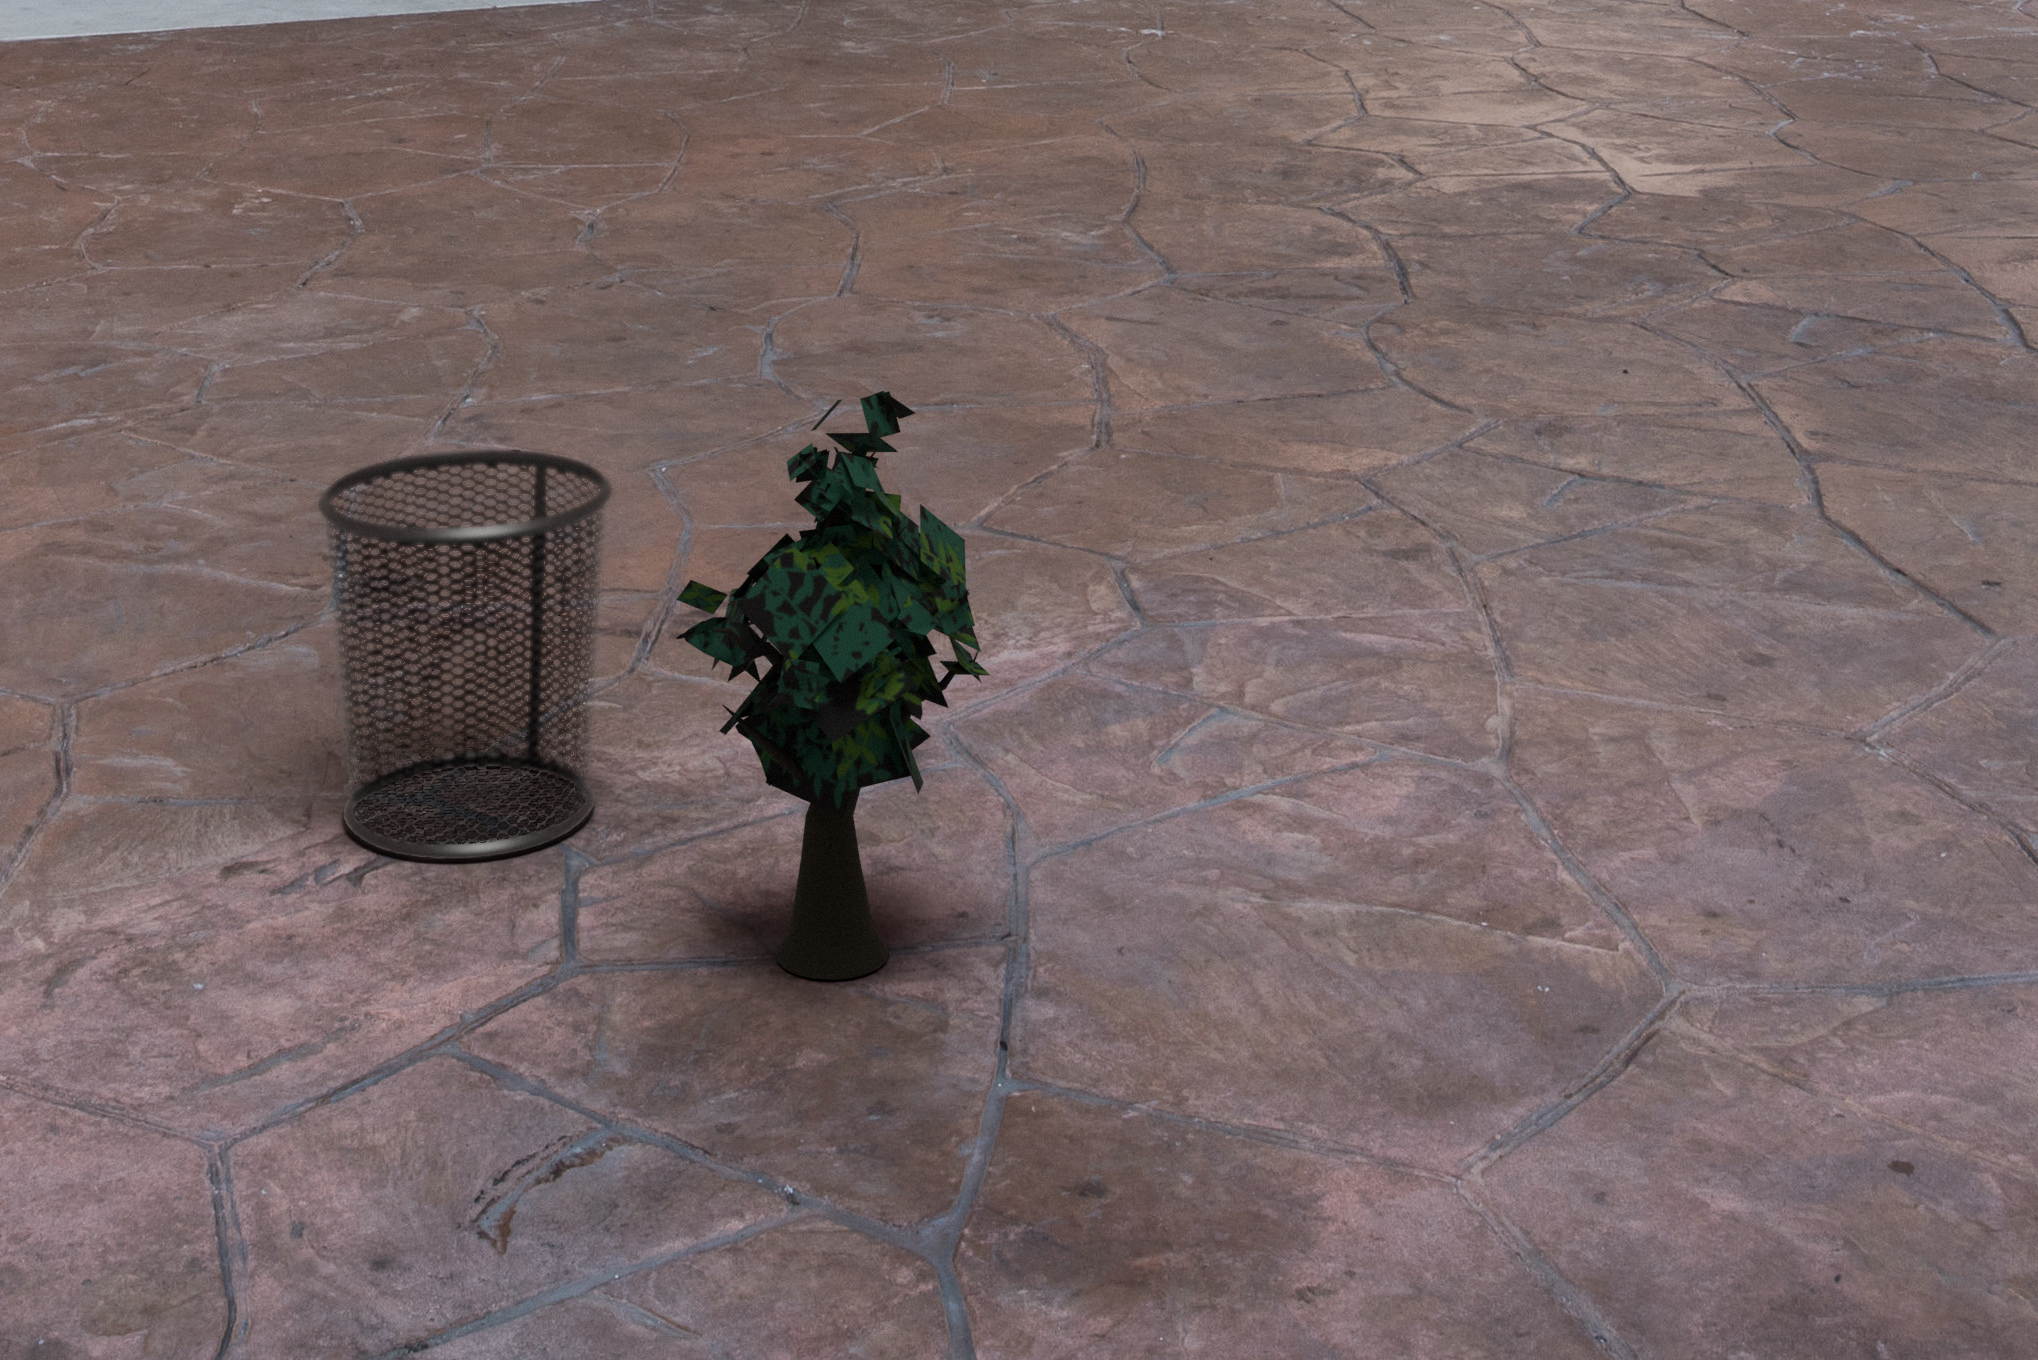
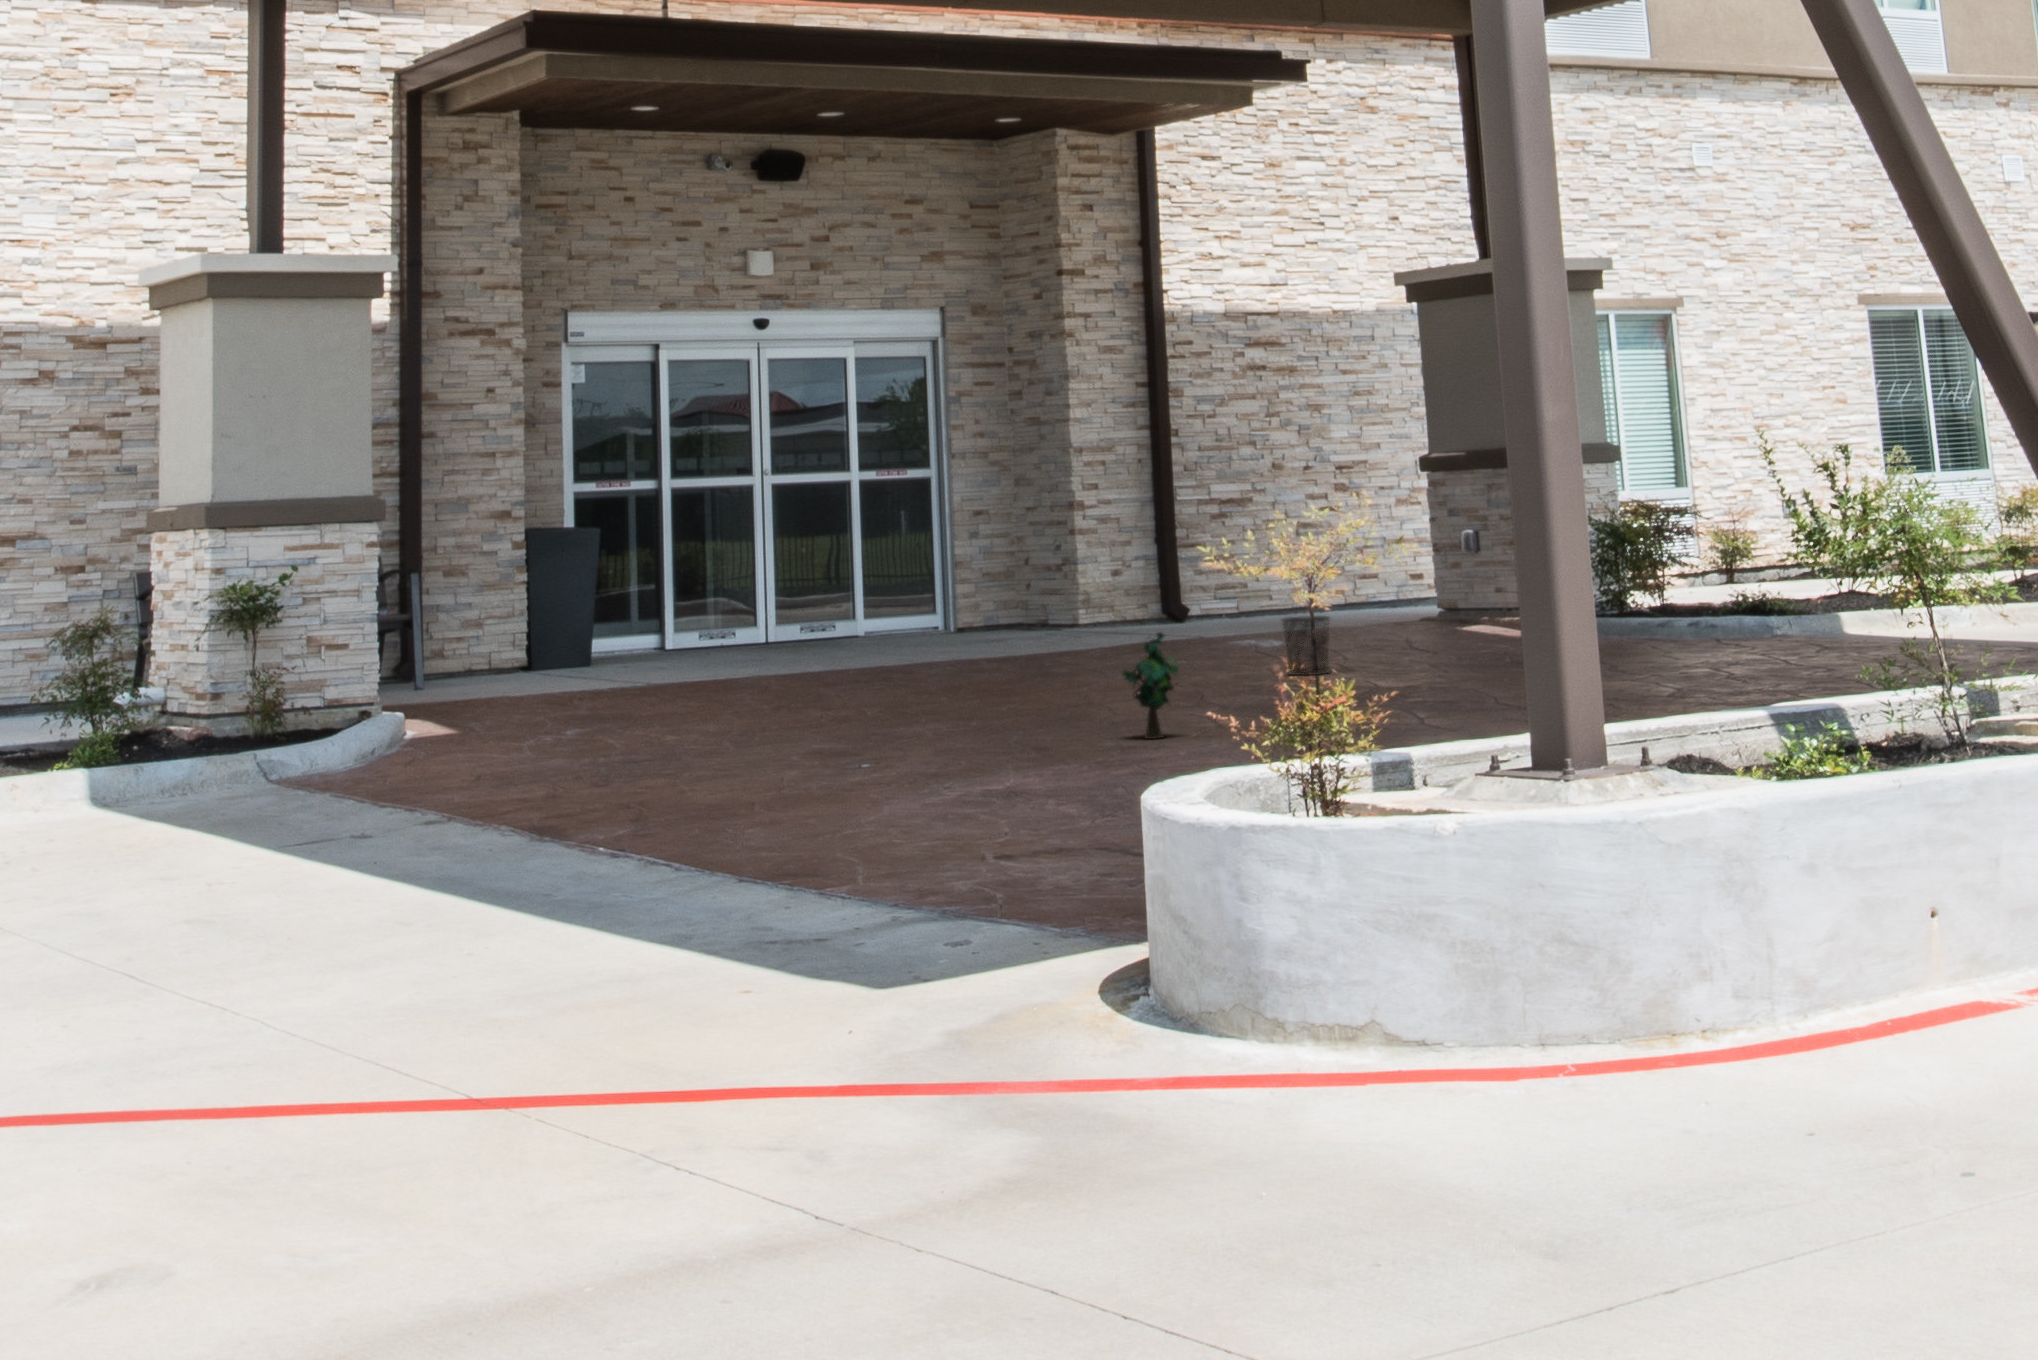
waste bin: present [318,449,613,859] -> present [1281,616,1330,675]

